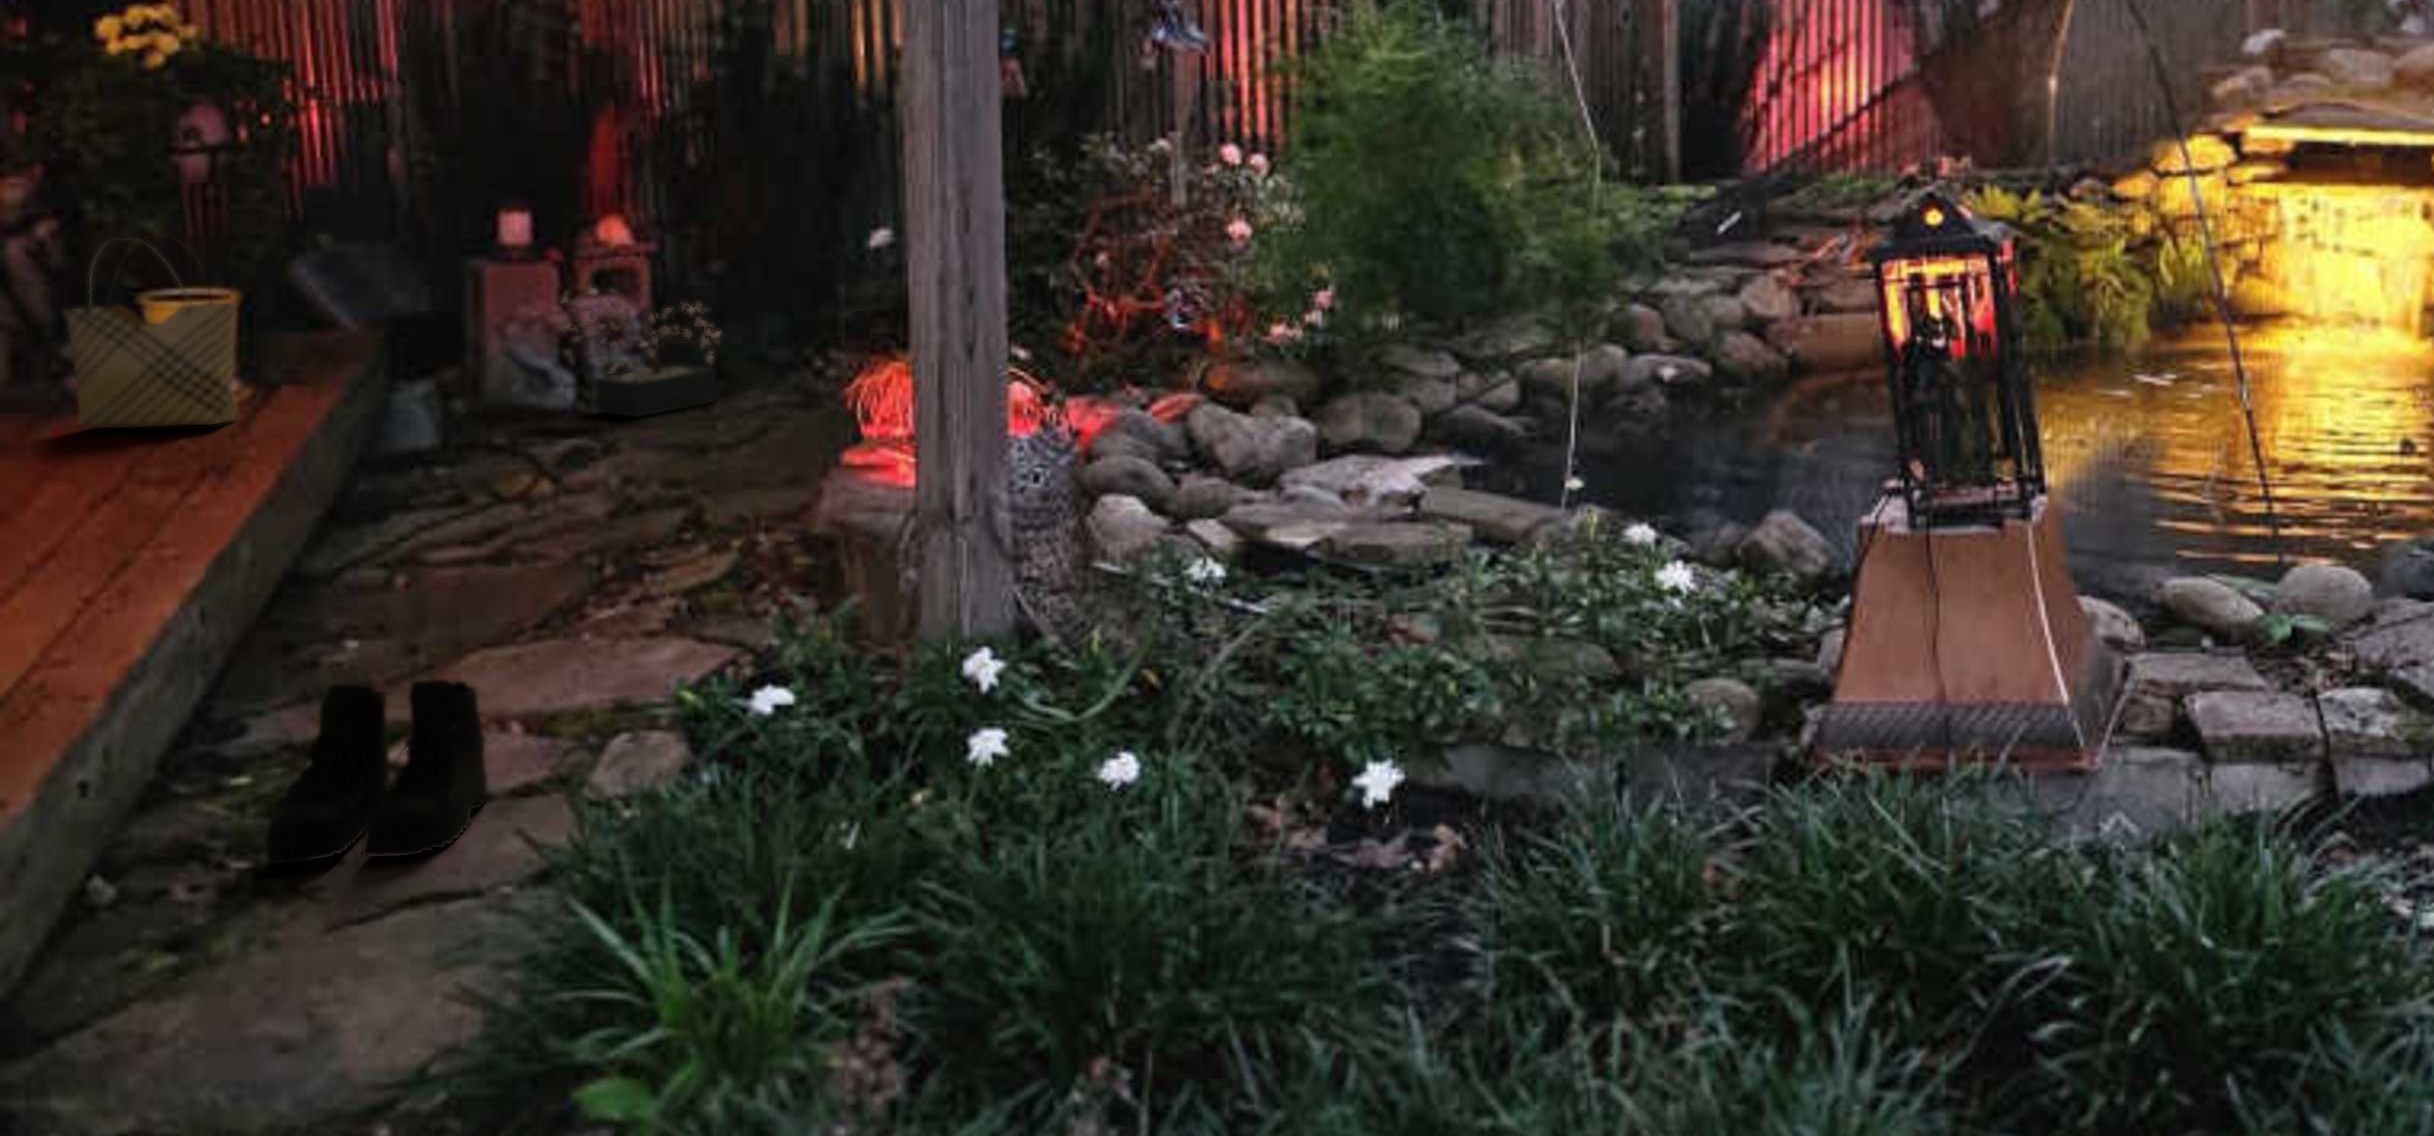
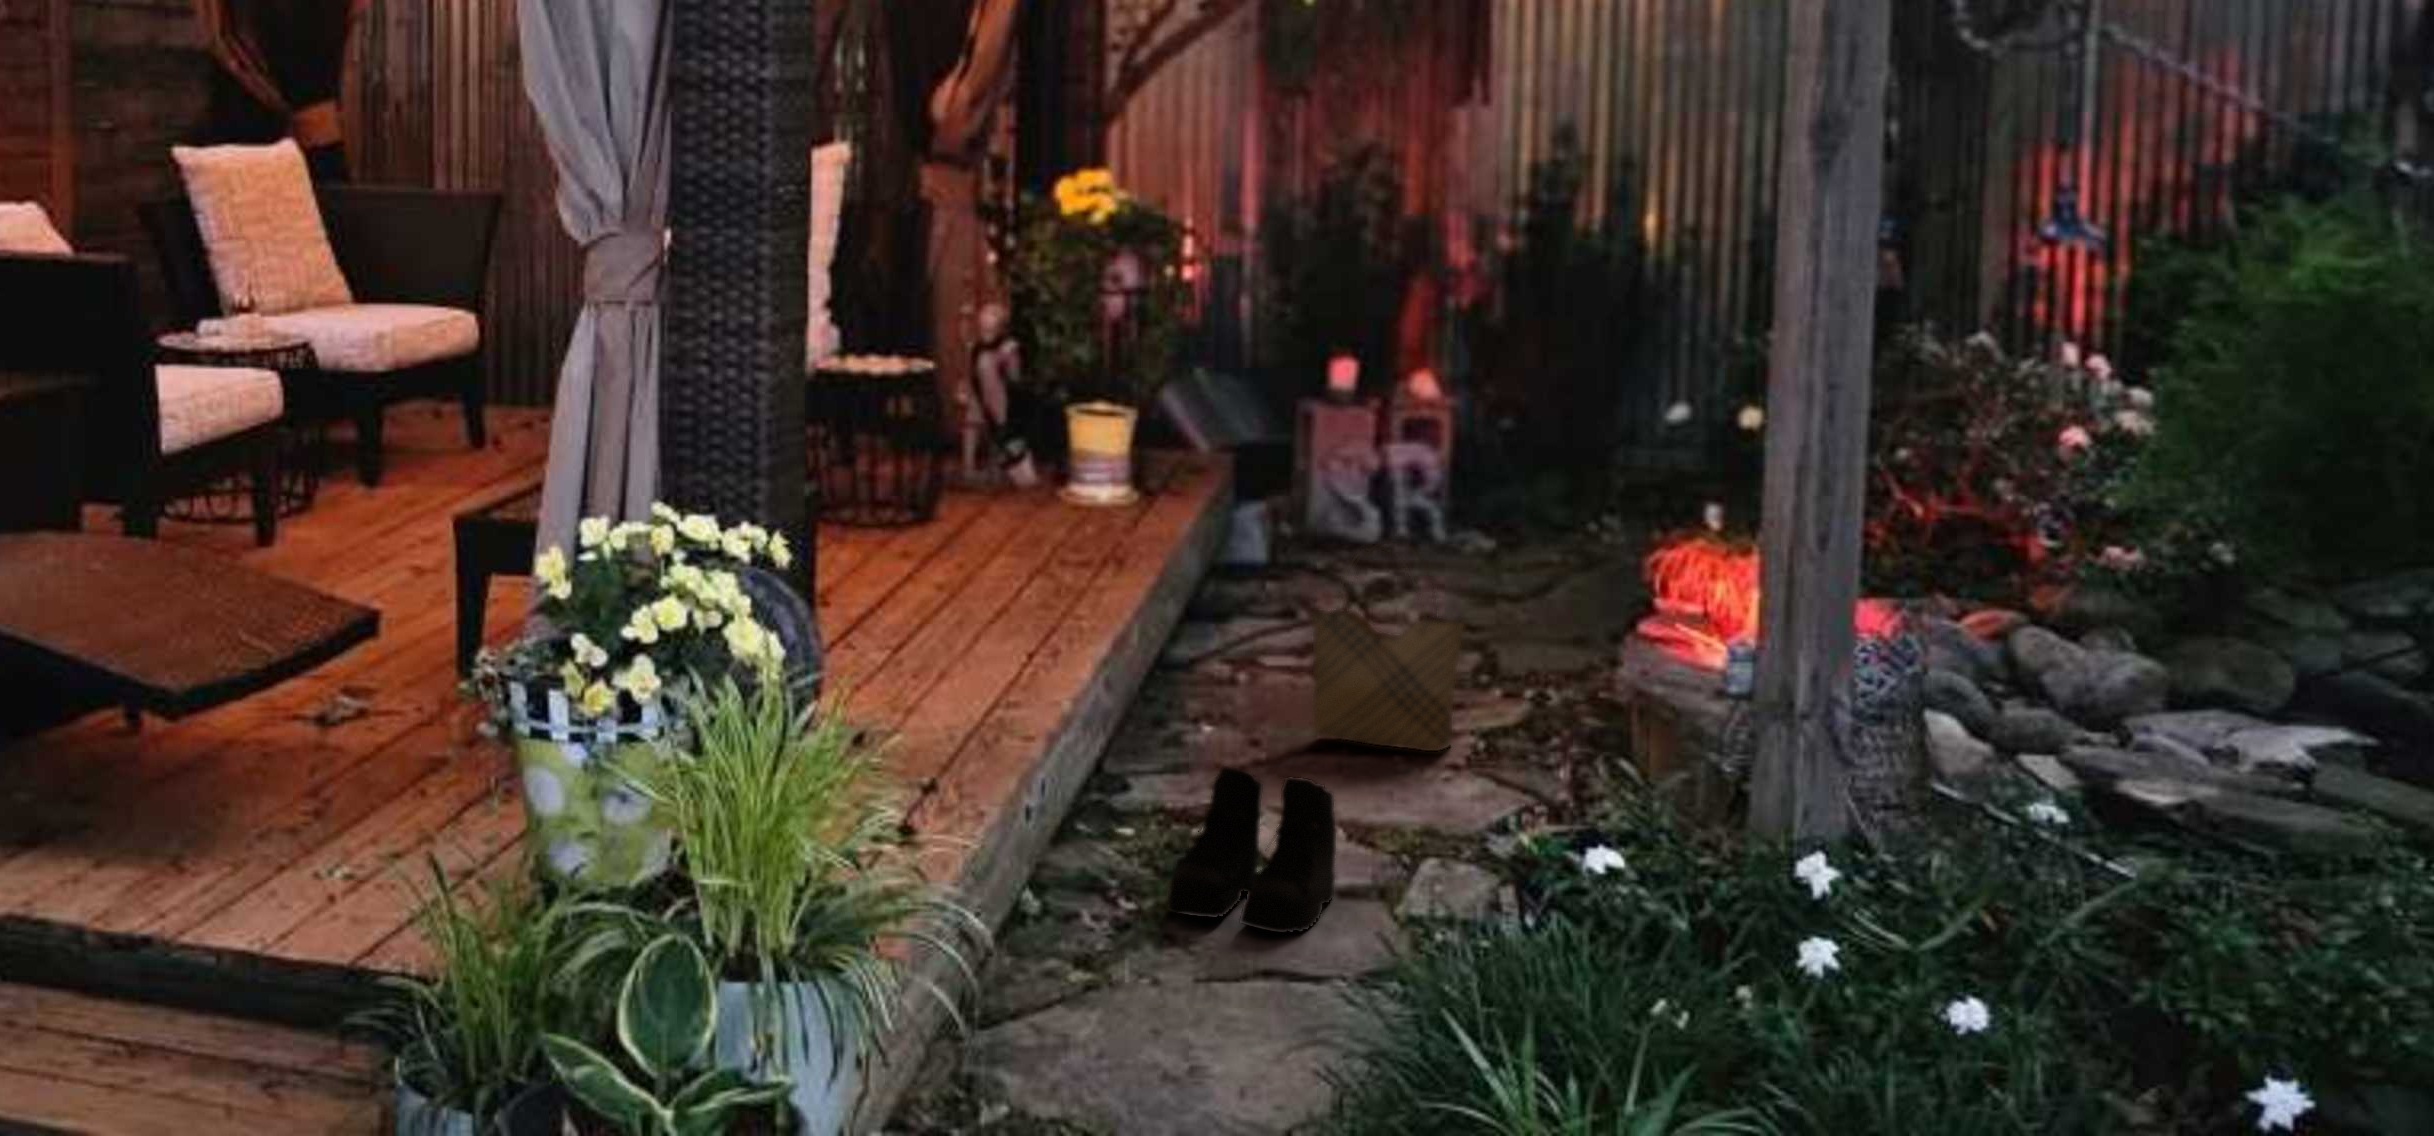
woven basket: present [64,234,239,428] -> present [1311,547,1463,751]
decorative plant: present [558,288,720,417] -> none [1367,428,1509,558]

